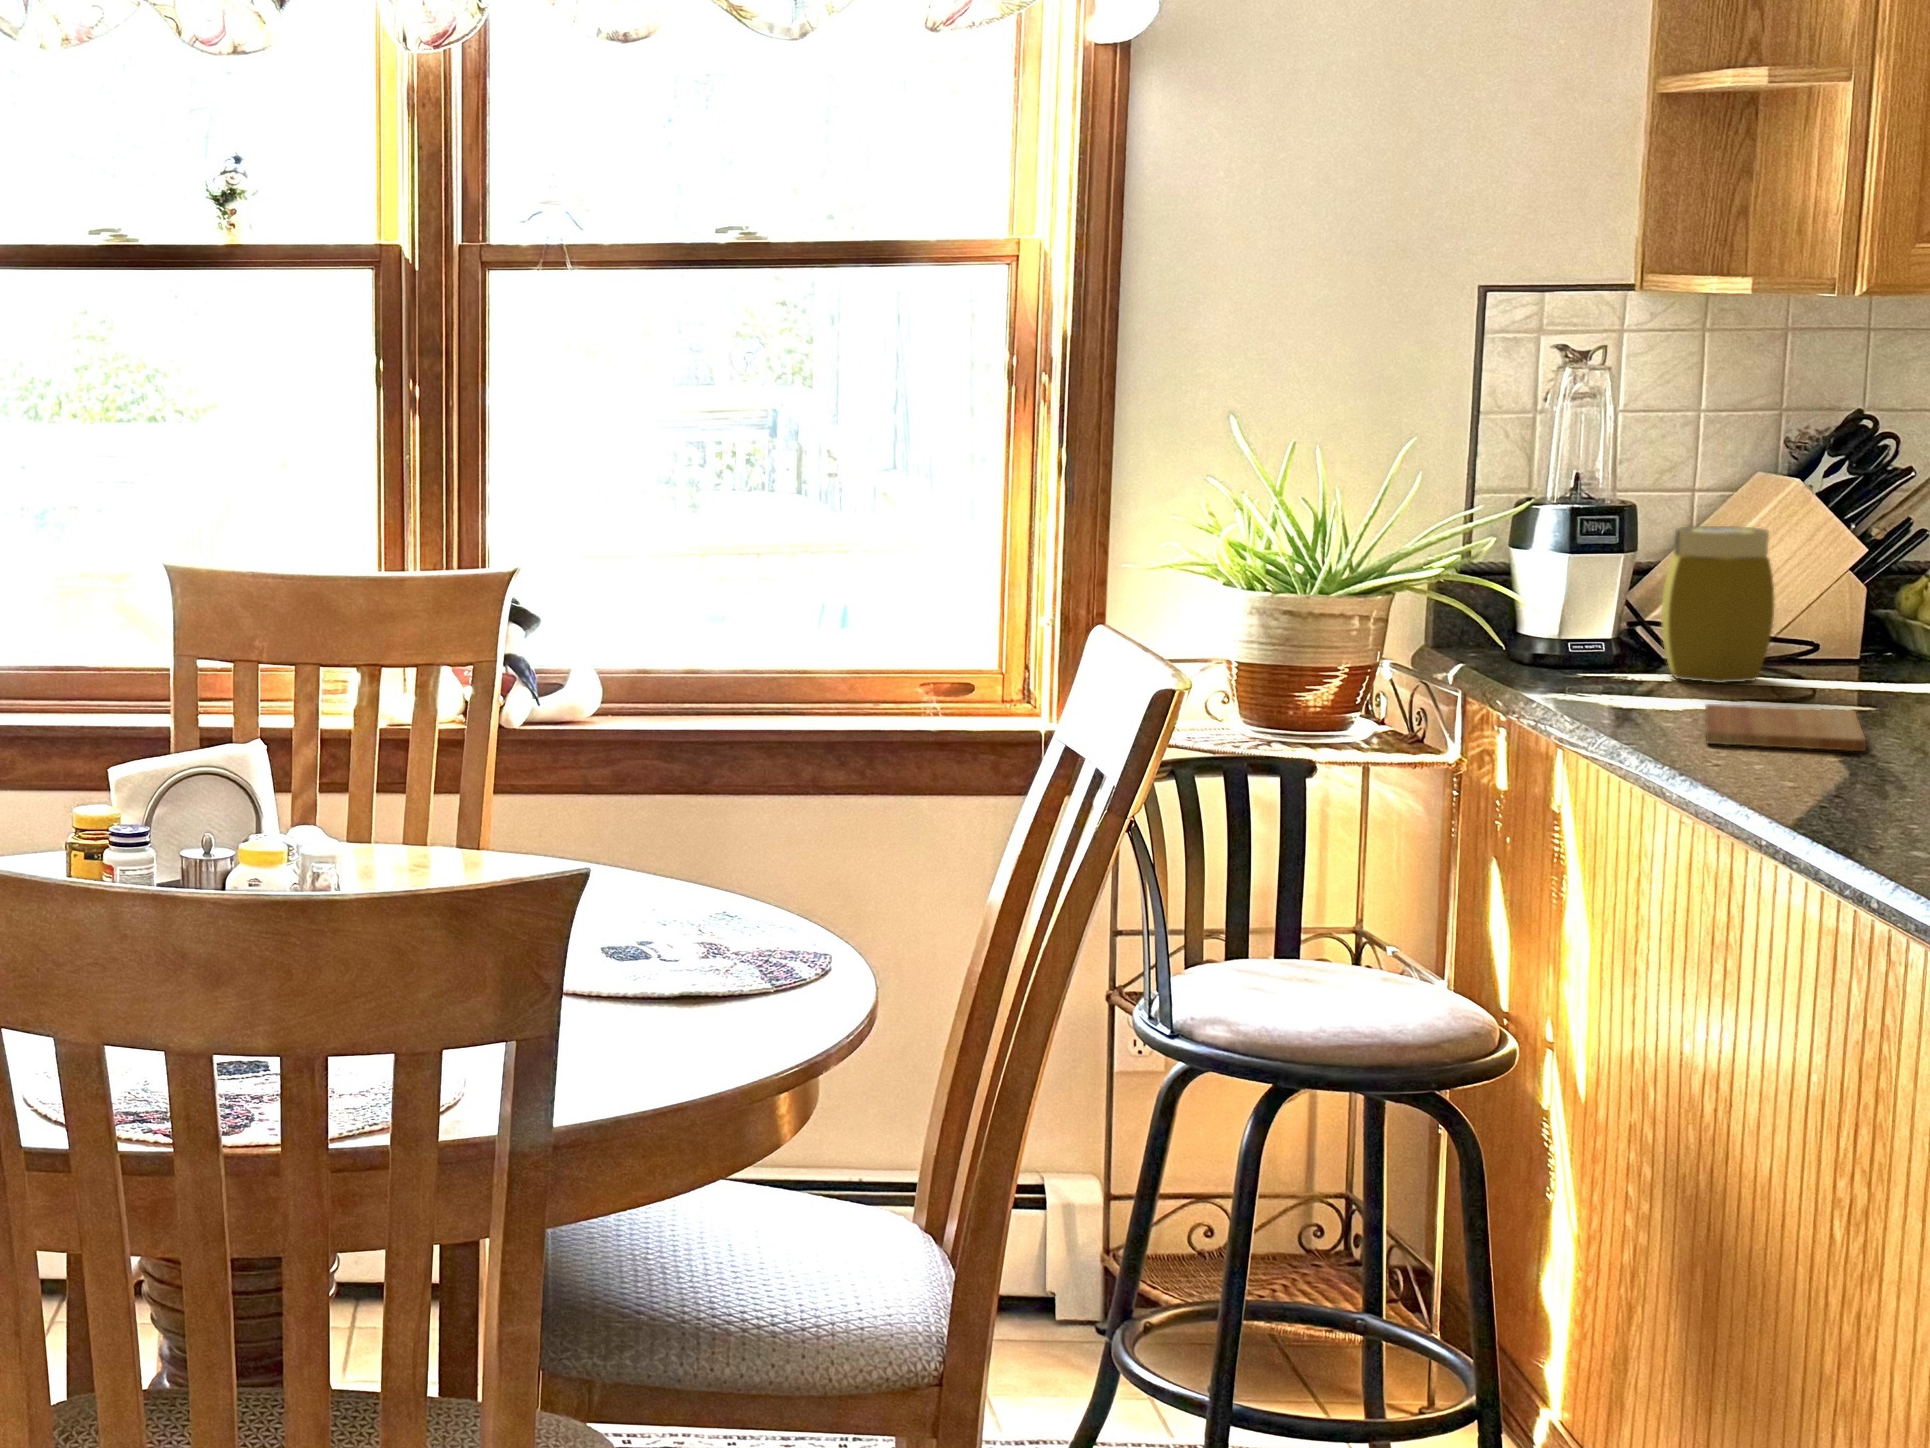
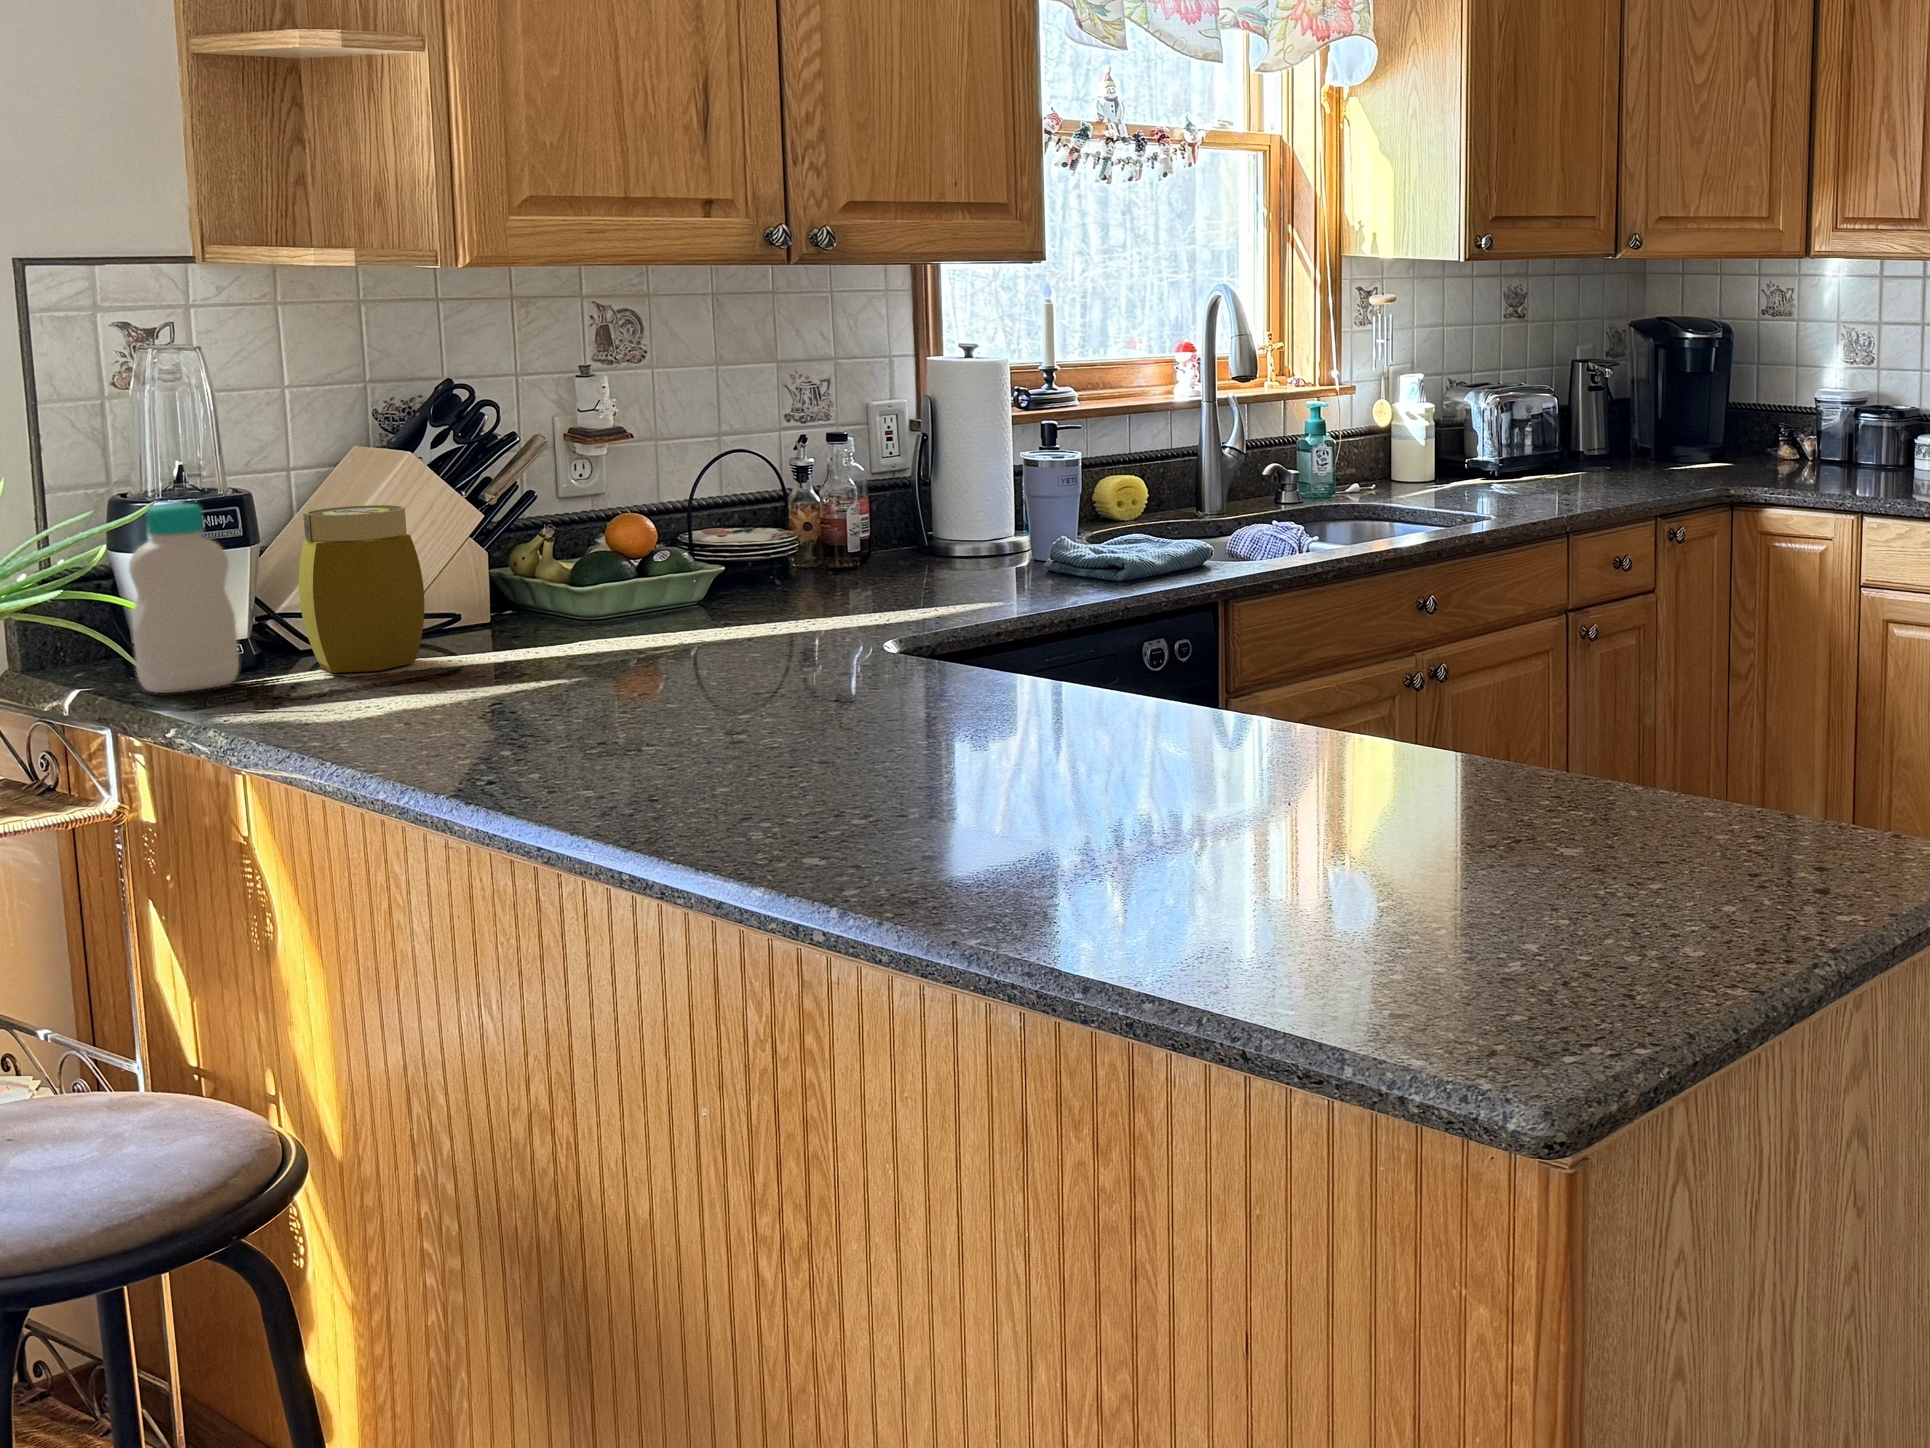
bottle: none [1512,510,1601,677] -> present [129,504,239,693]
cutting board: present [1705,704,1866,751] -> none [392,683,584,747]

